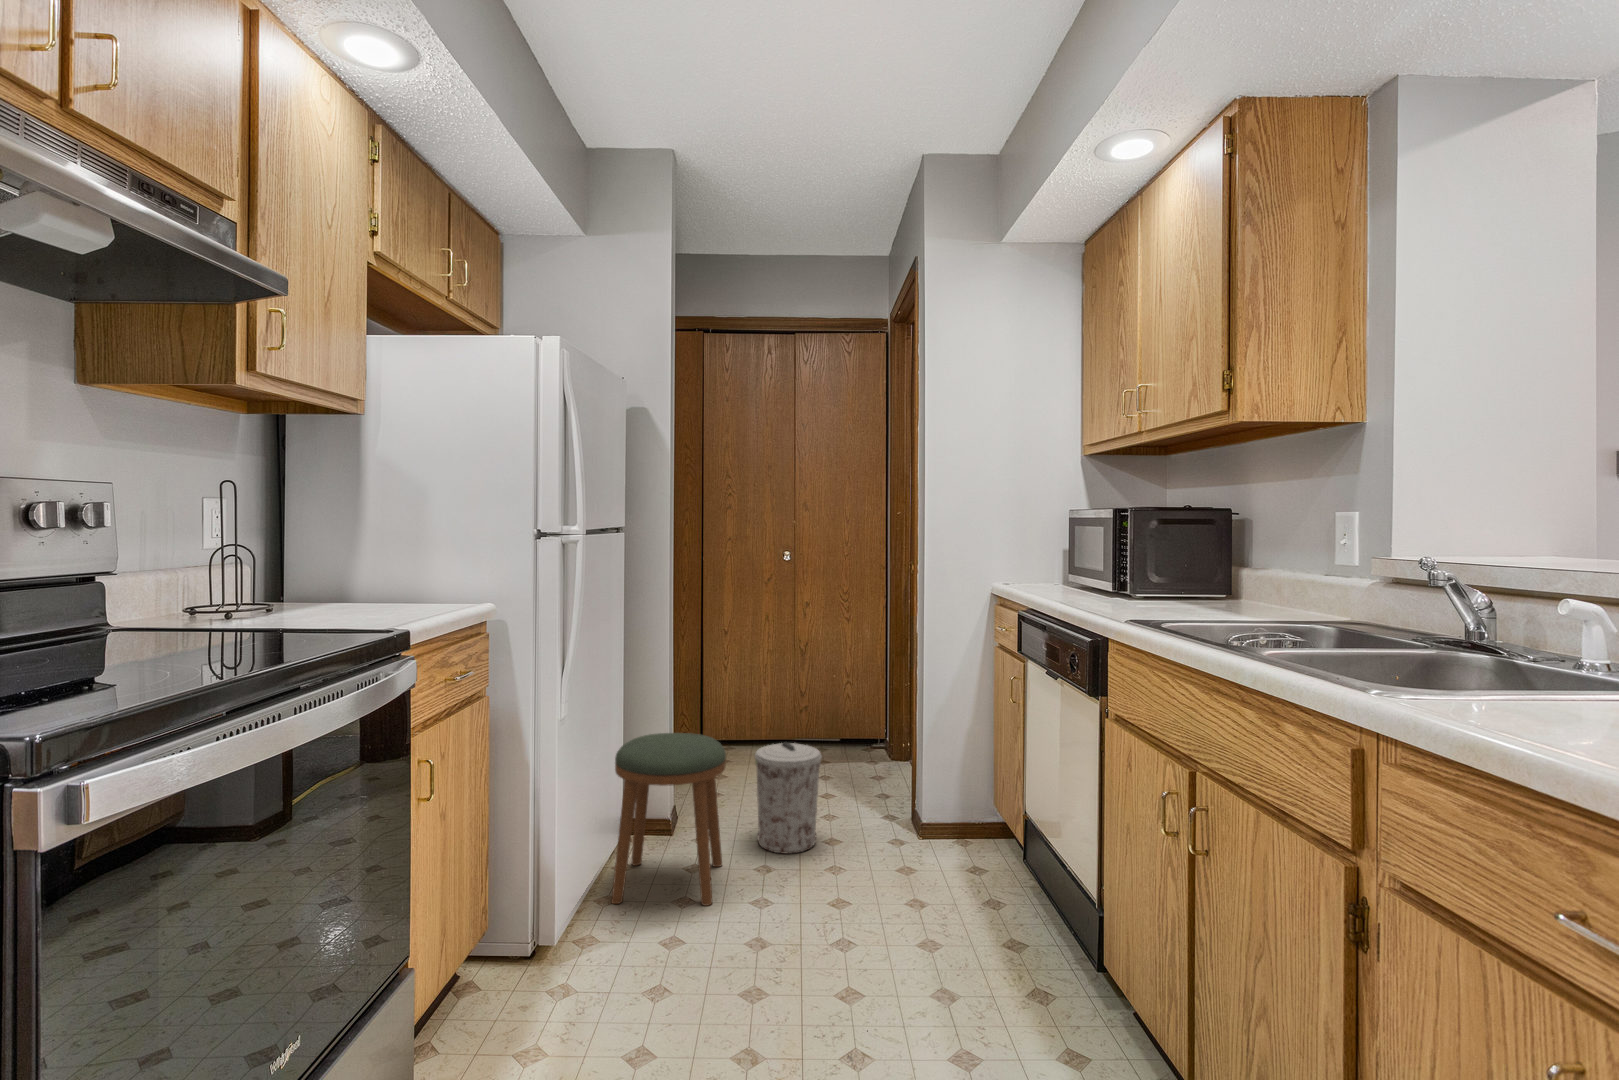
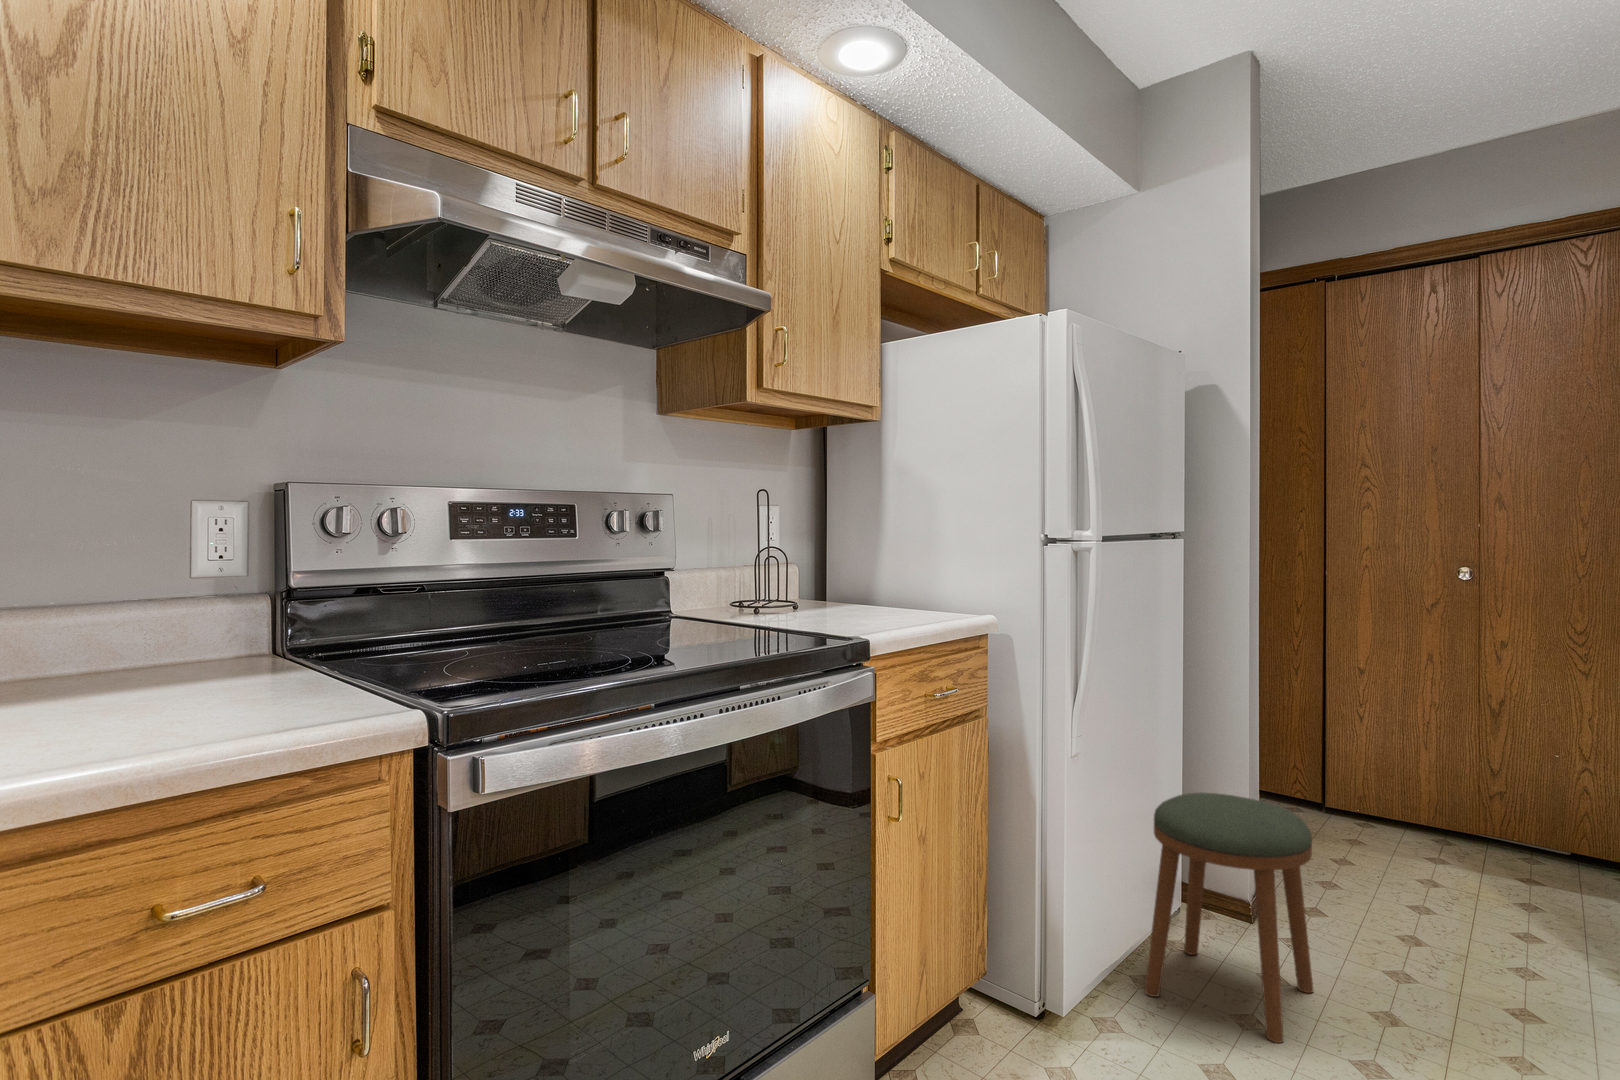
trash can: present [755,742,822,854] -> none [1373,841,1495,1014]

